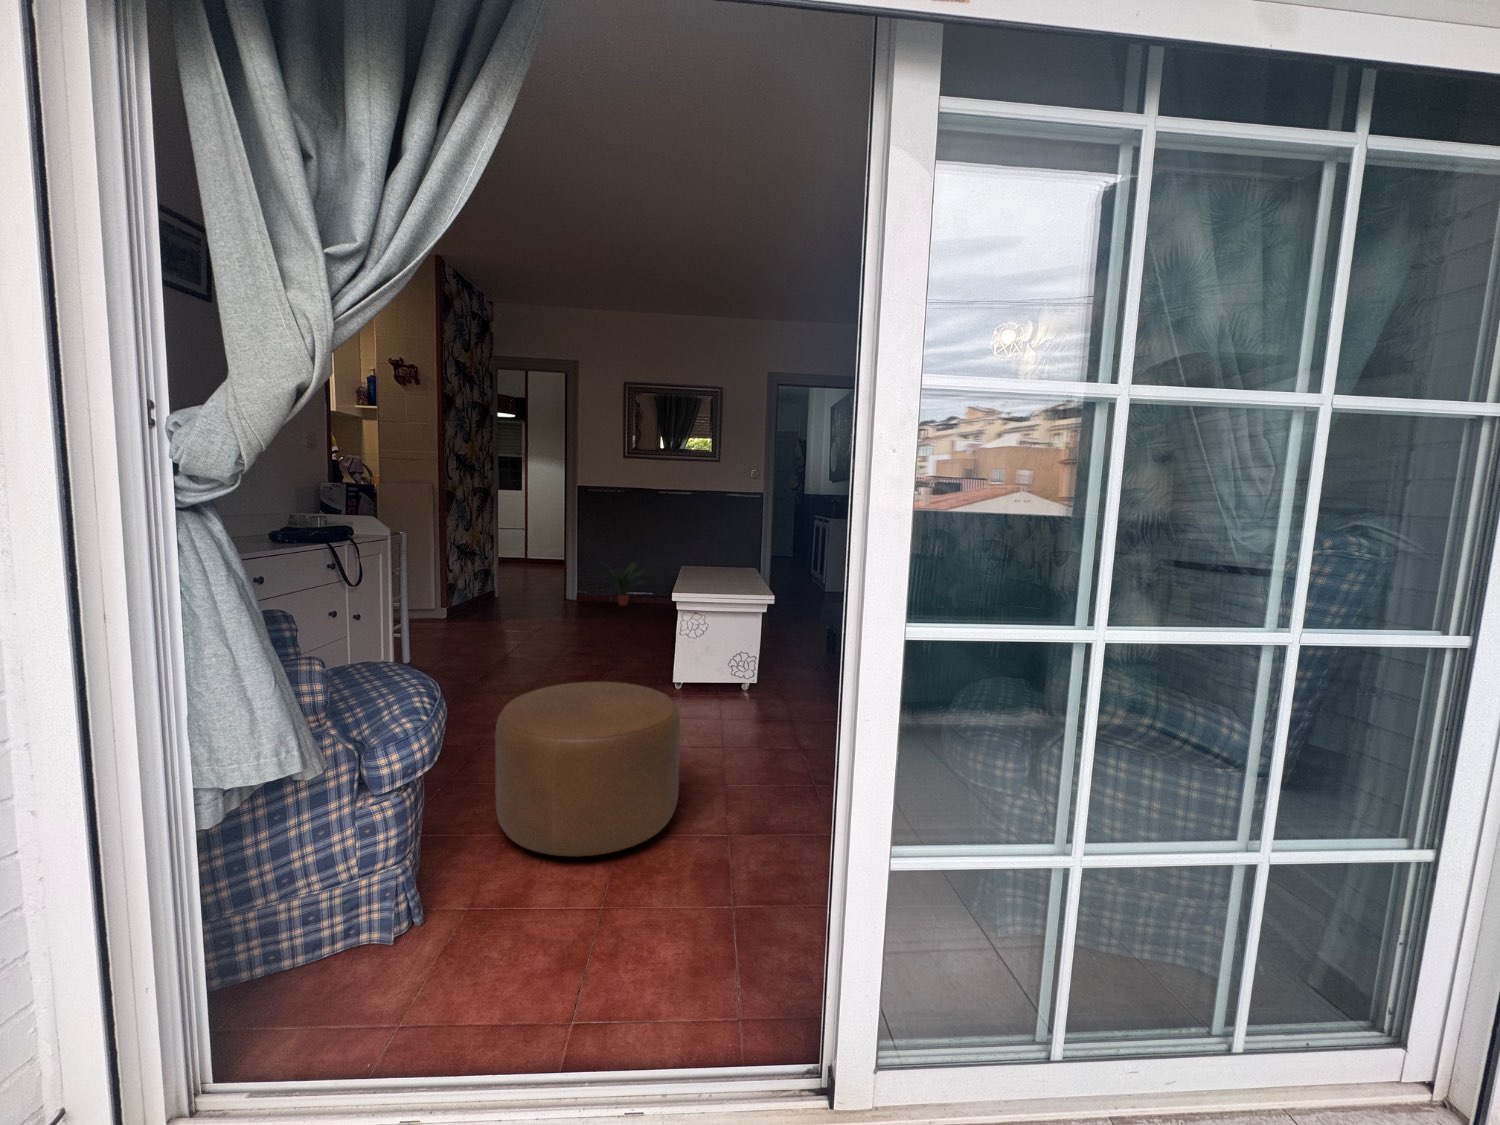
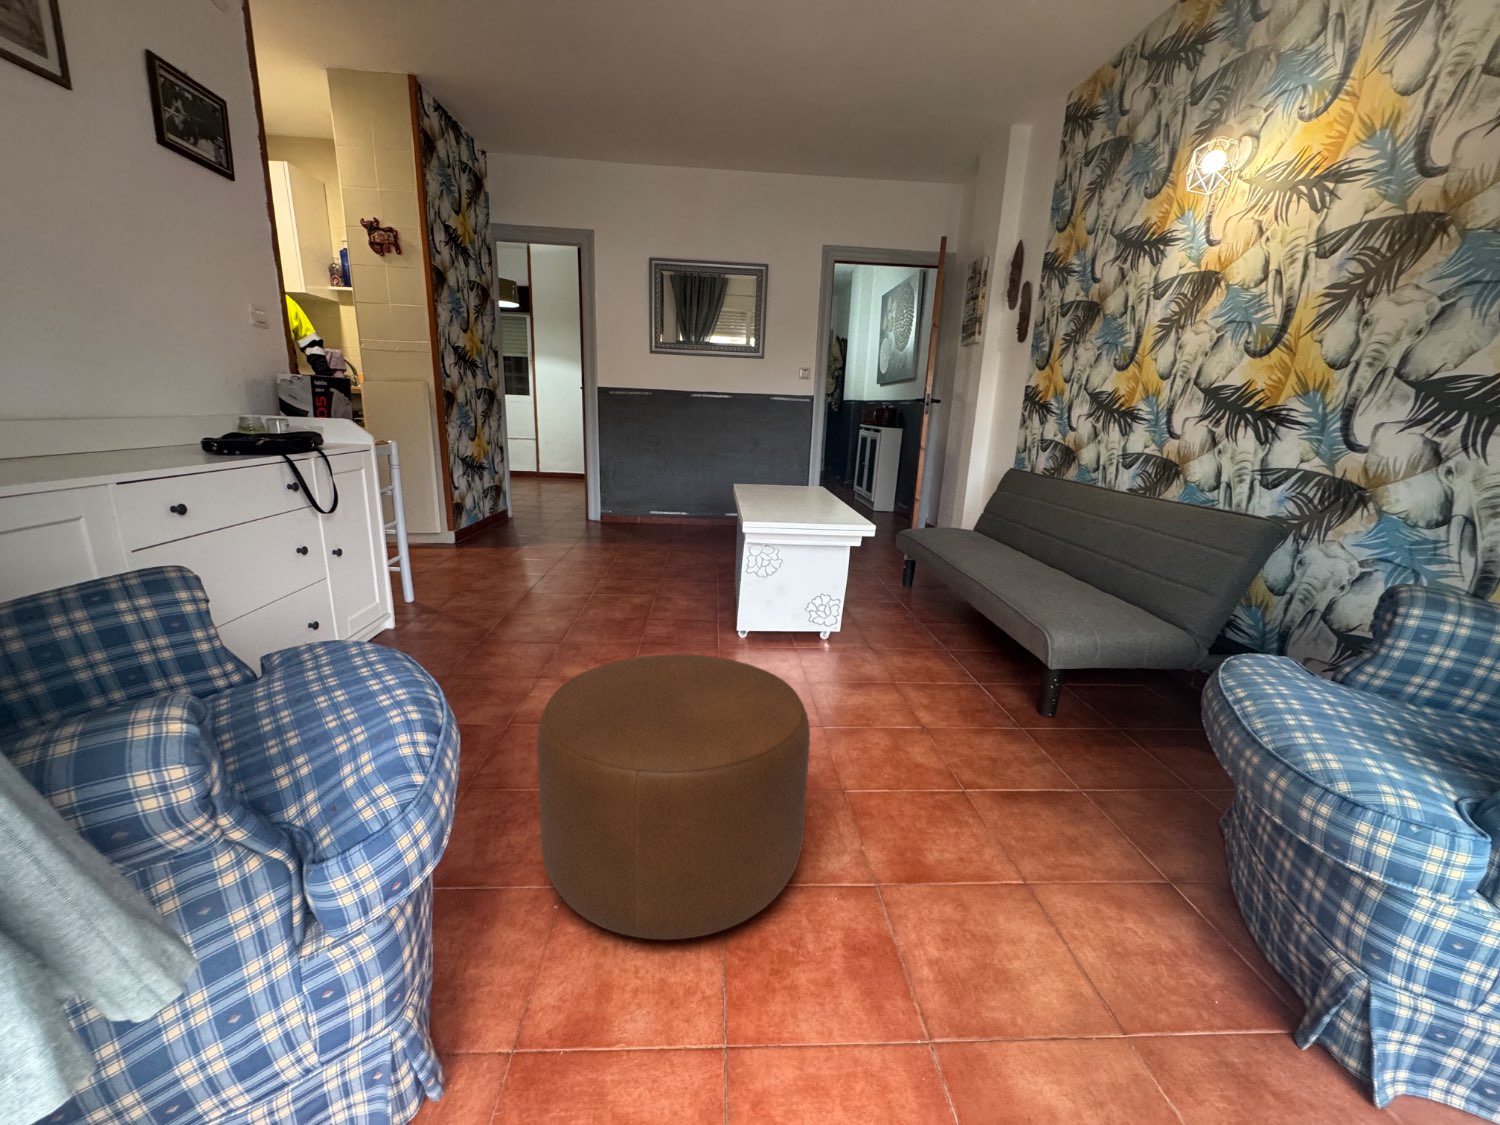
potted plant: present [602,563,644,606] -> none [622,474,678,528]

